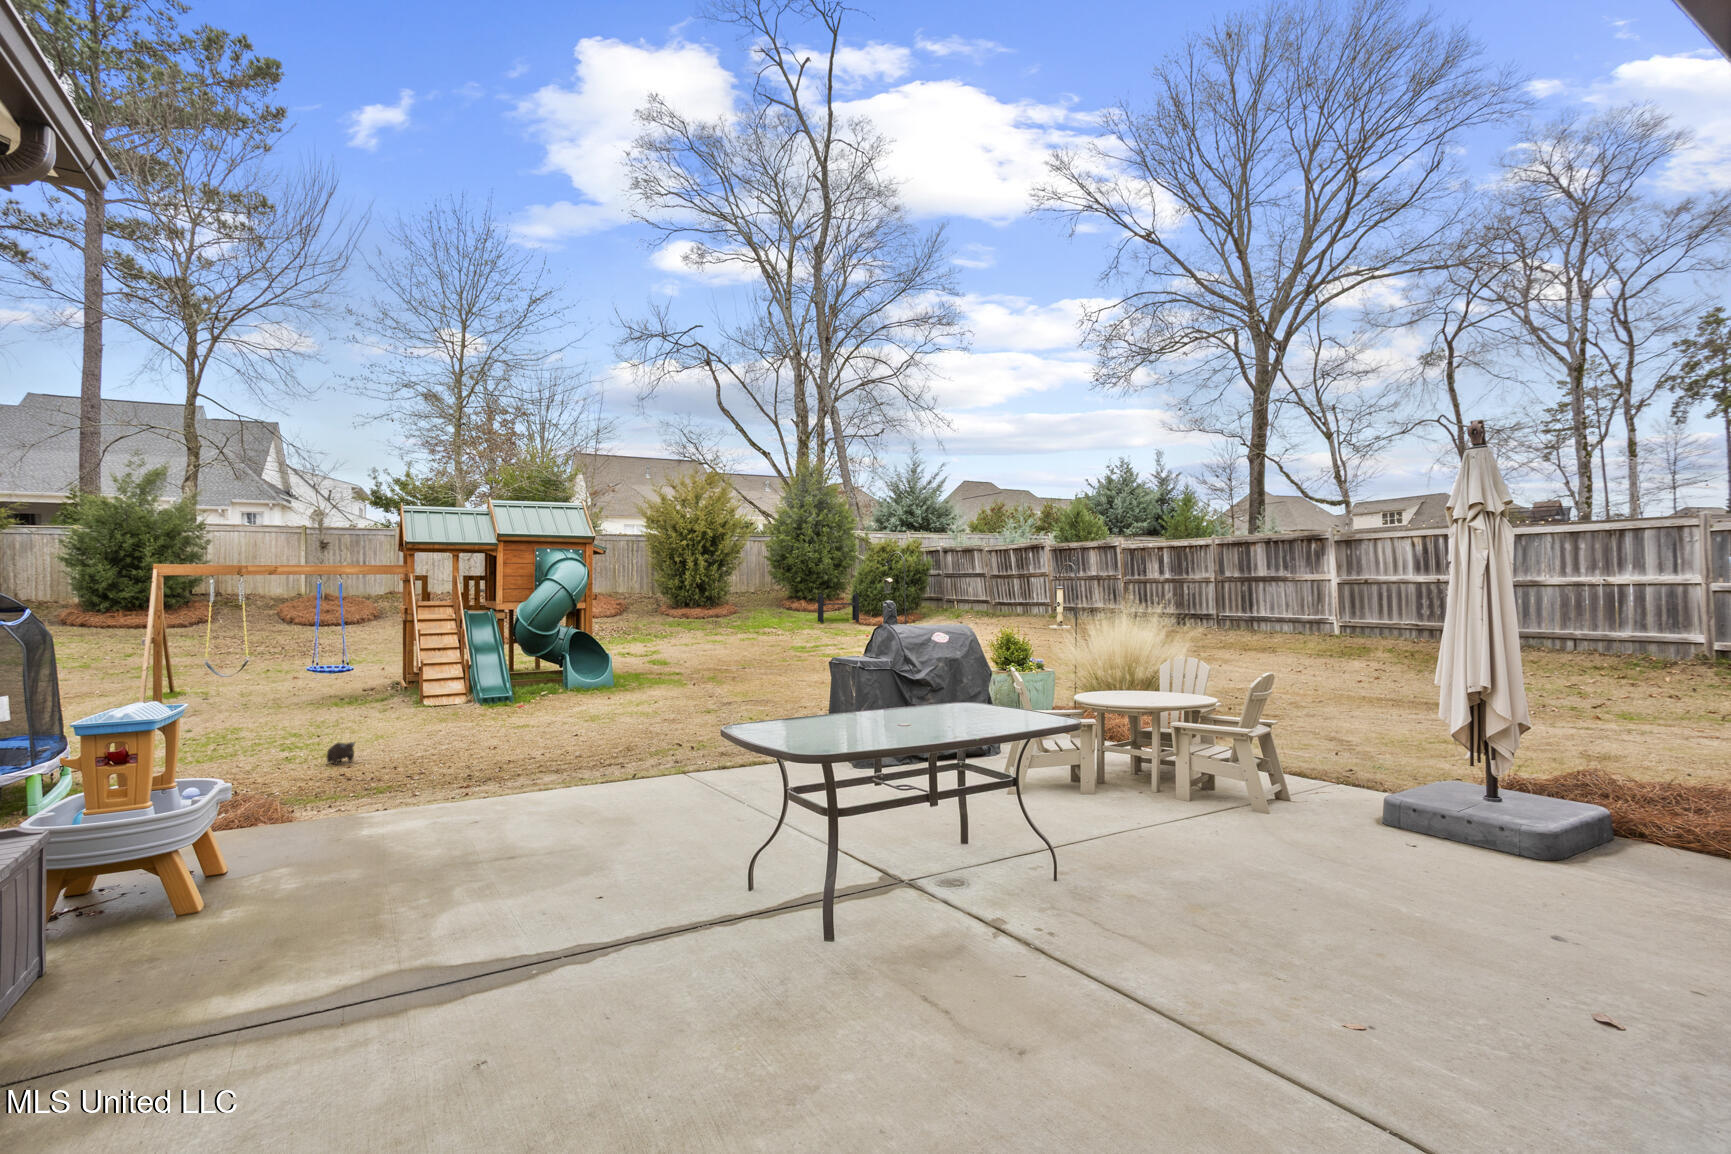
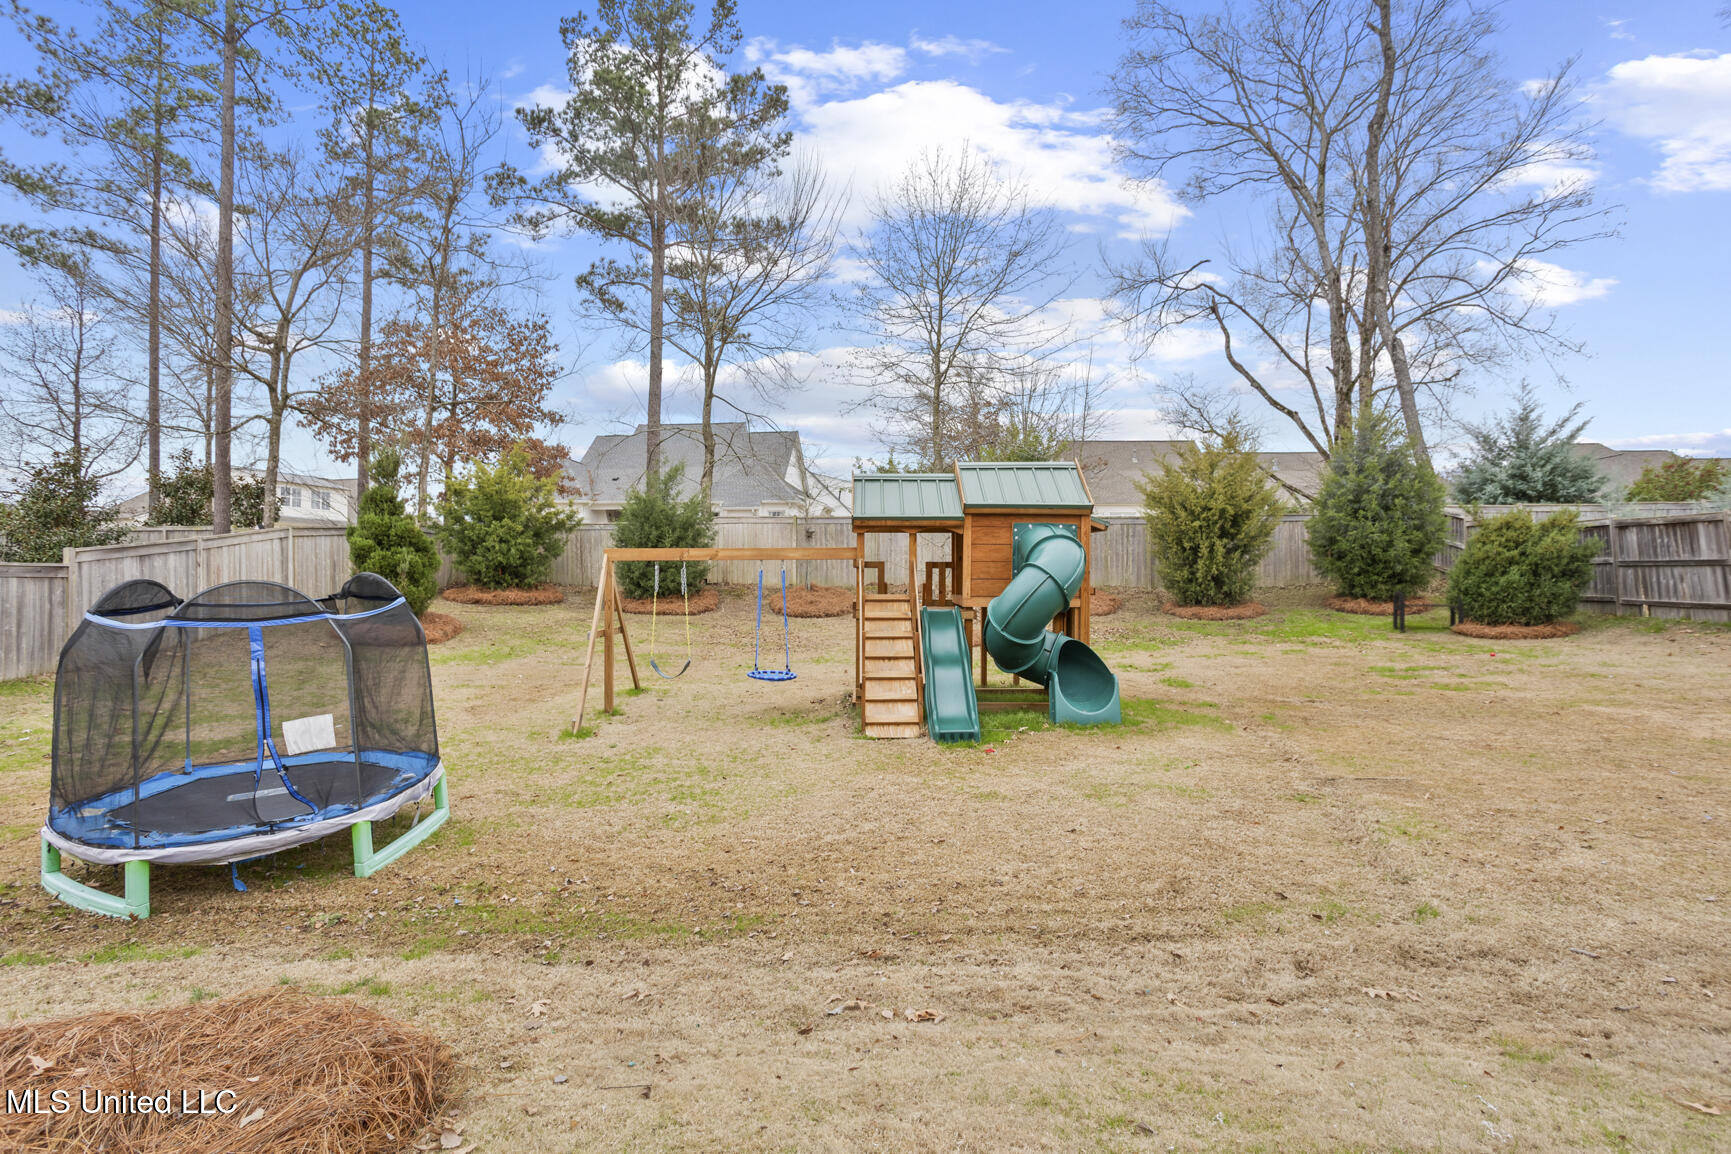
plush toy: present [327,742,355,765] -> none [704,812,740,848]

